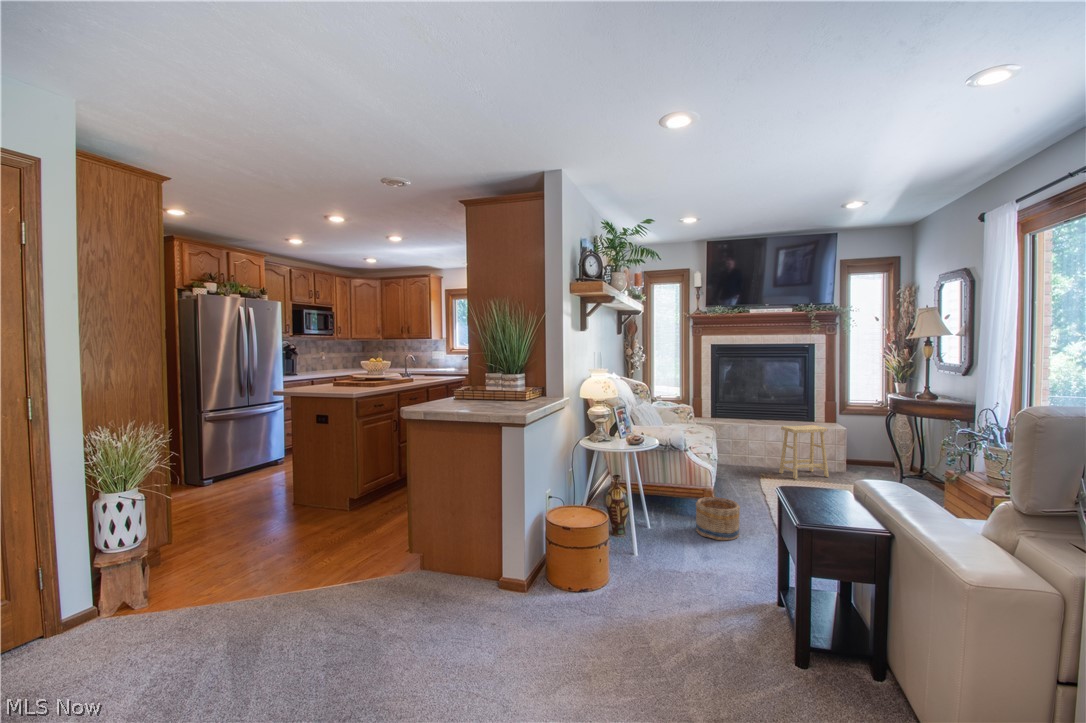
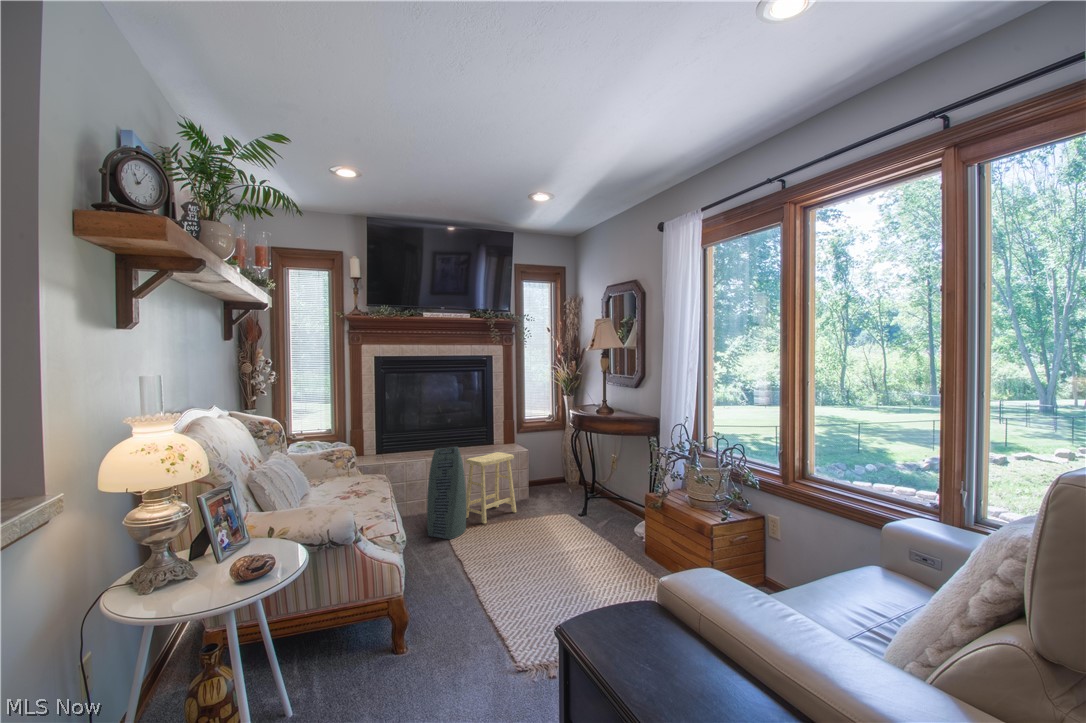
air purifier: none [746,414,779,483] -> present [427,447,466,539]
basket: present [696,497,740,540] -> none [377,607,449,694]

